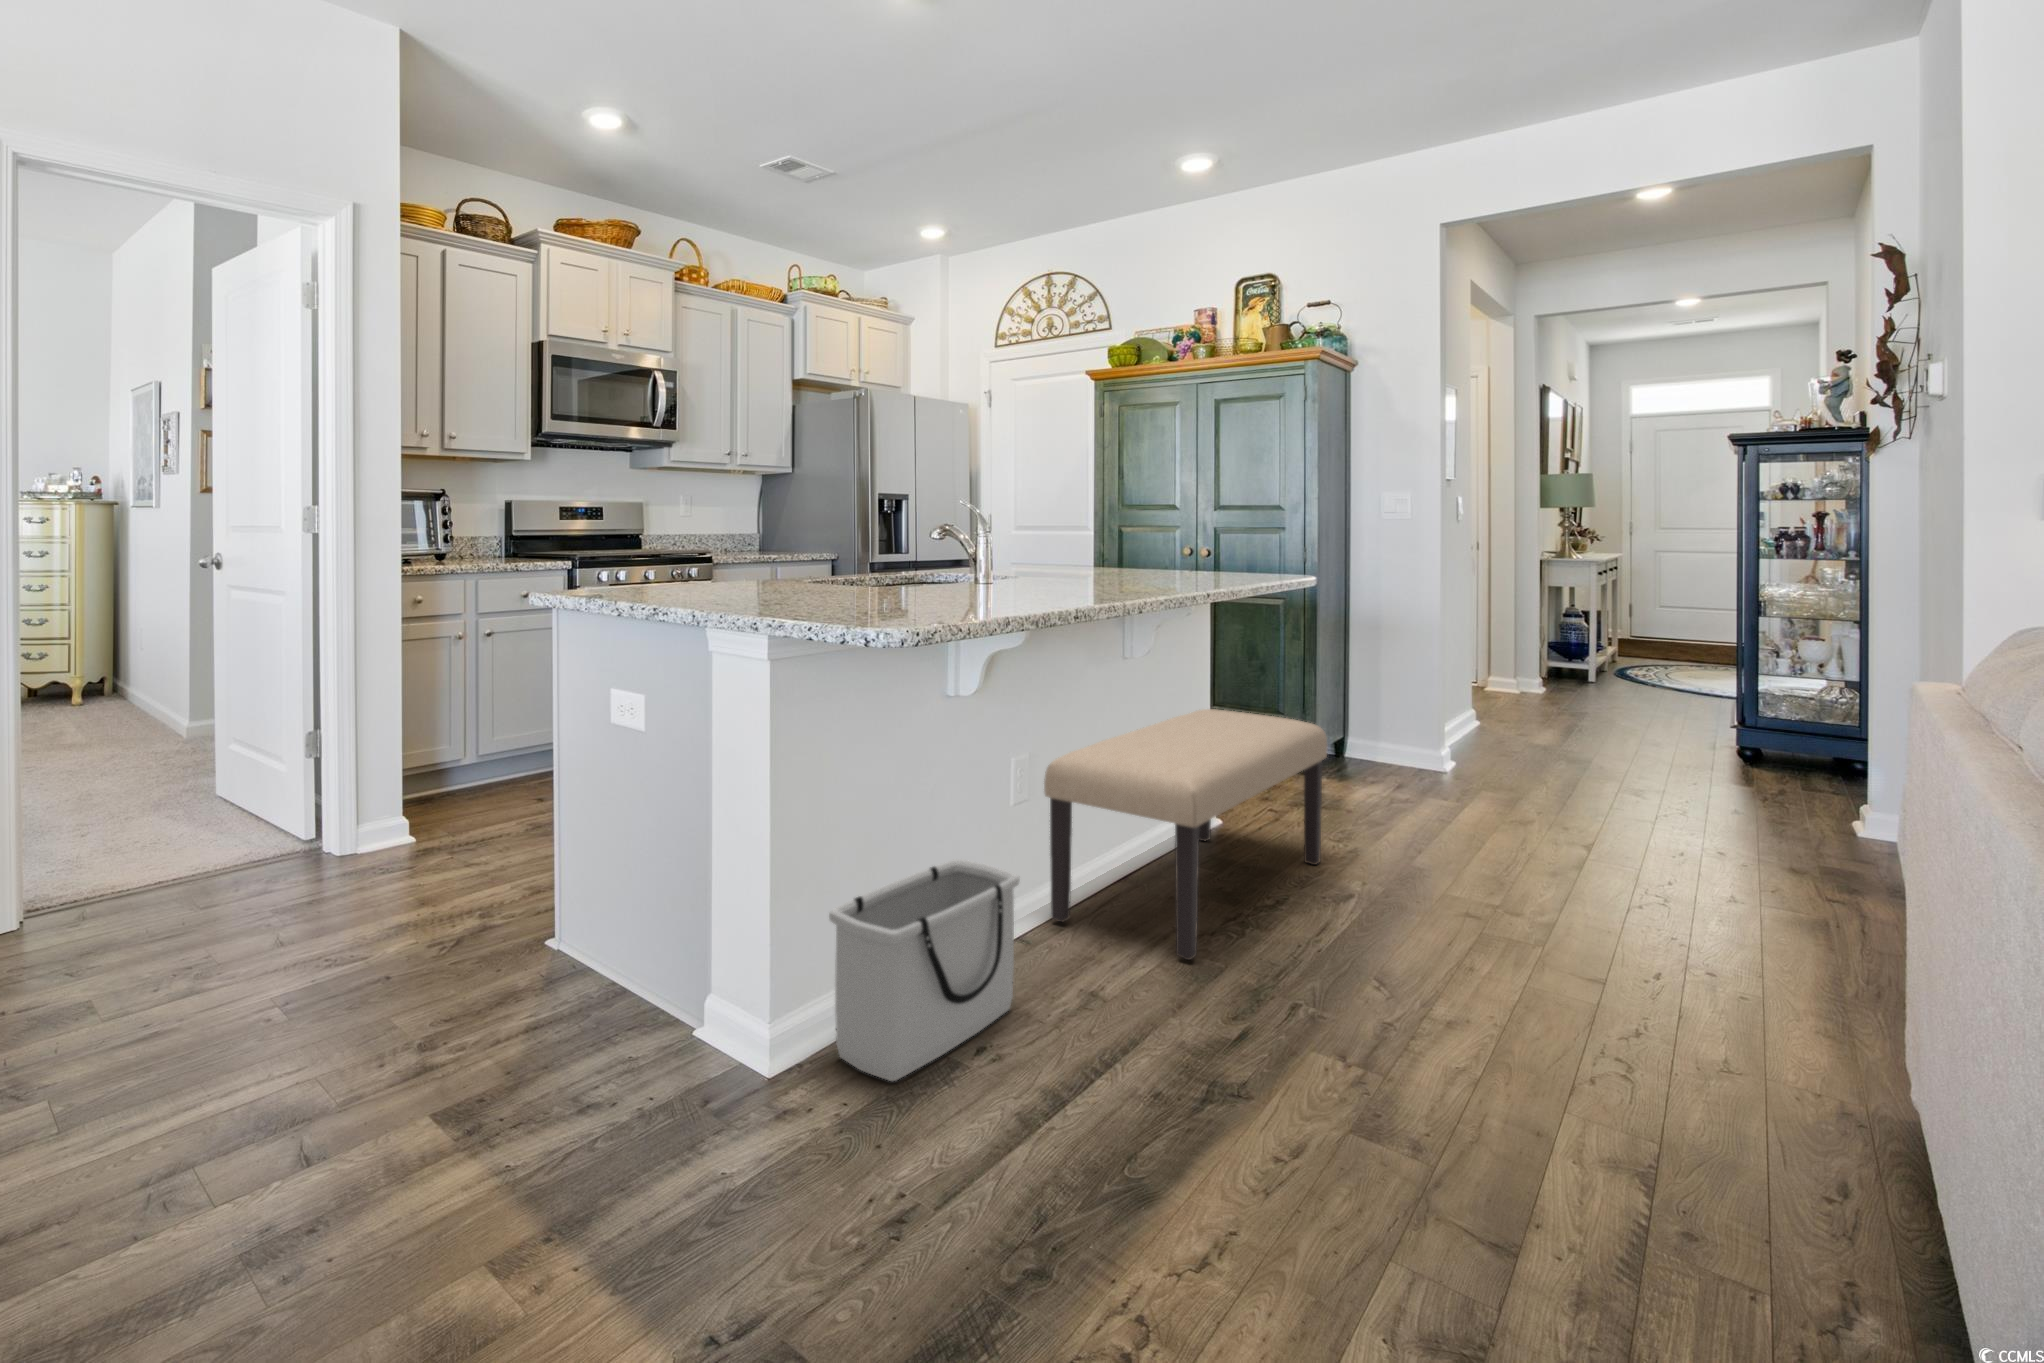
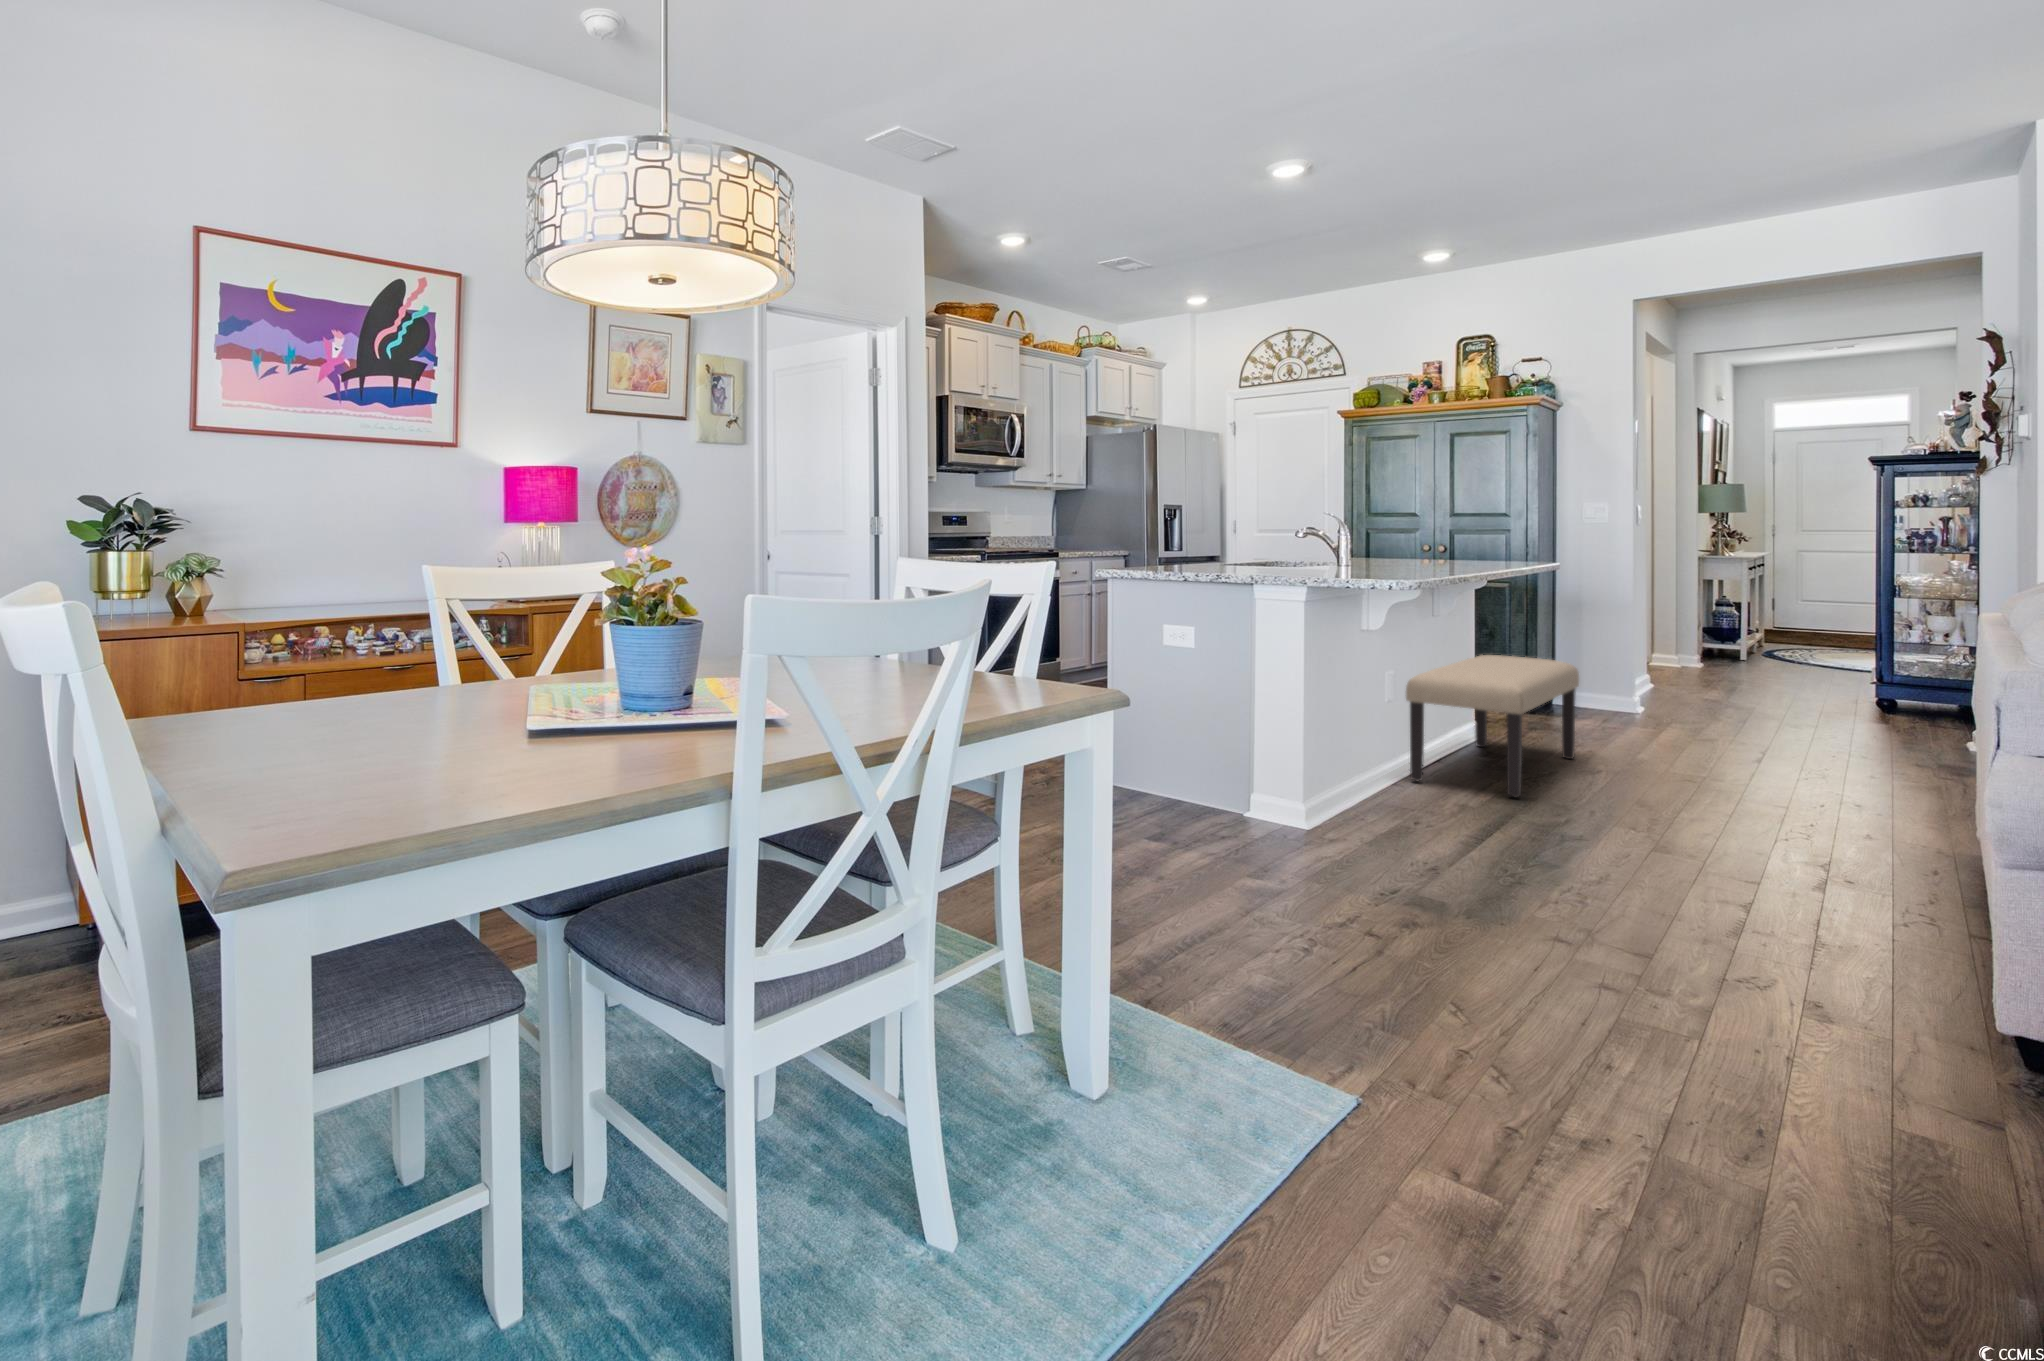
storage bin: present [829,859,1020,1081] -> none [1332,728,1426,837]

